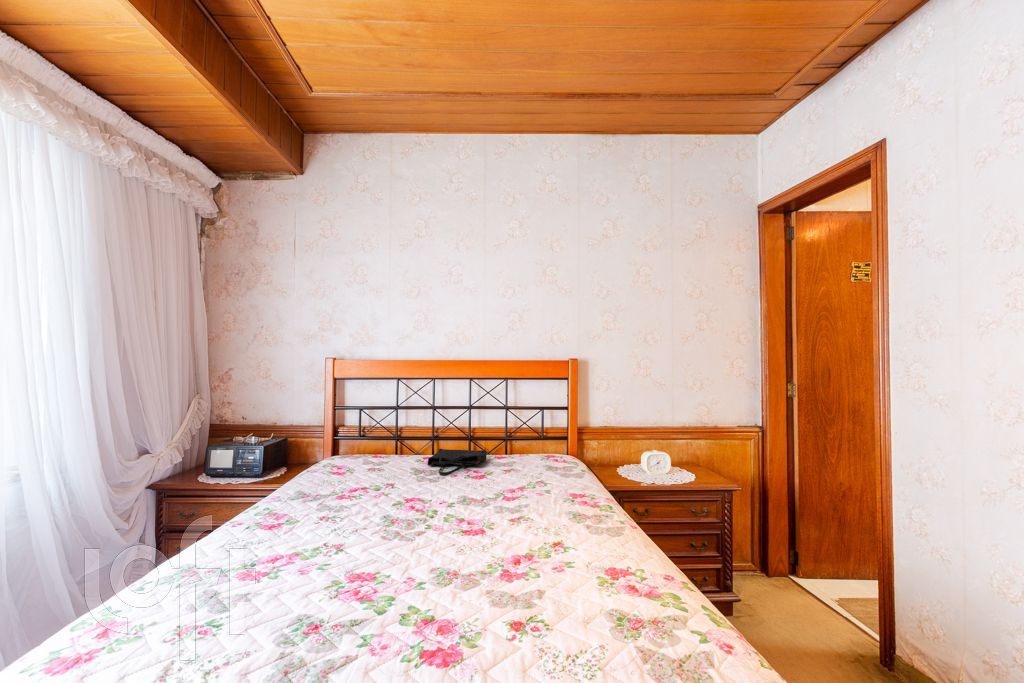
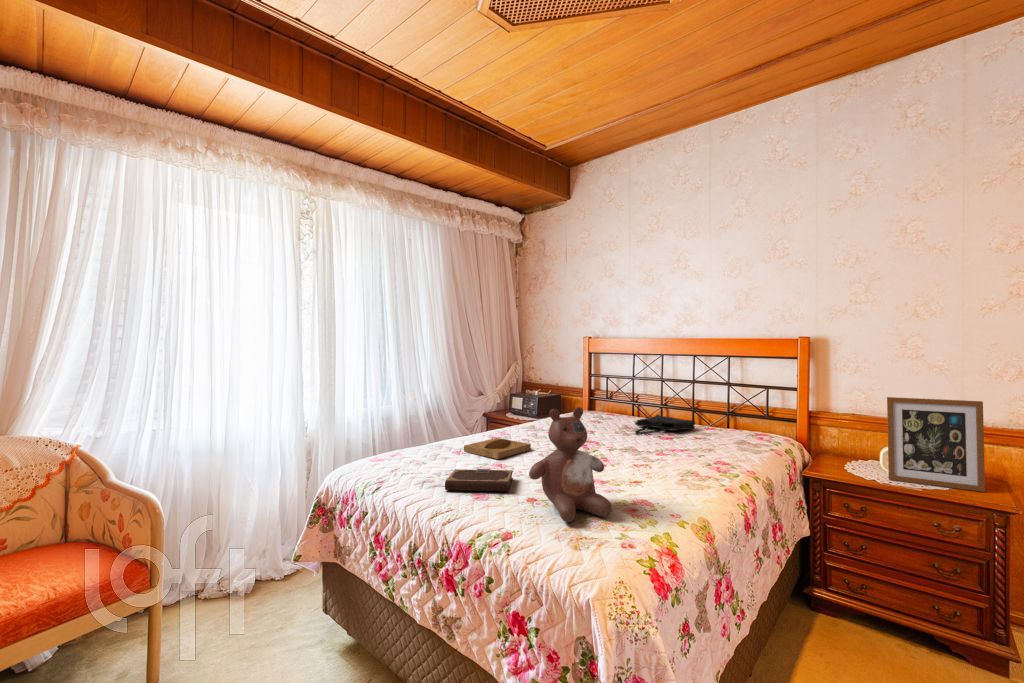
picture frame: none [654,408,709,479] -> present [887,397,985,492]
stuffed bear: none [501,448,605,616] -> present [529,407,612,522]
tray: none [241,515,351,556] -> present [464,438,531,459]
notebook: none [303,564,435,640] -> present [445,469,513,491]

